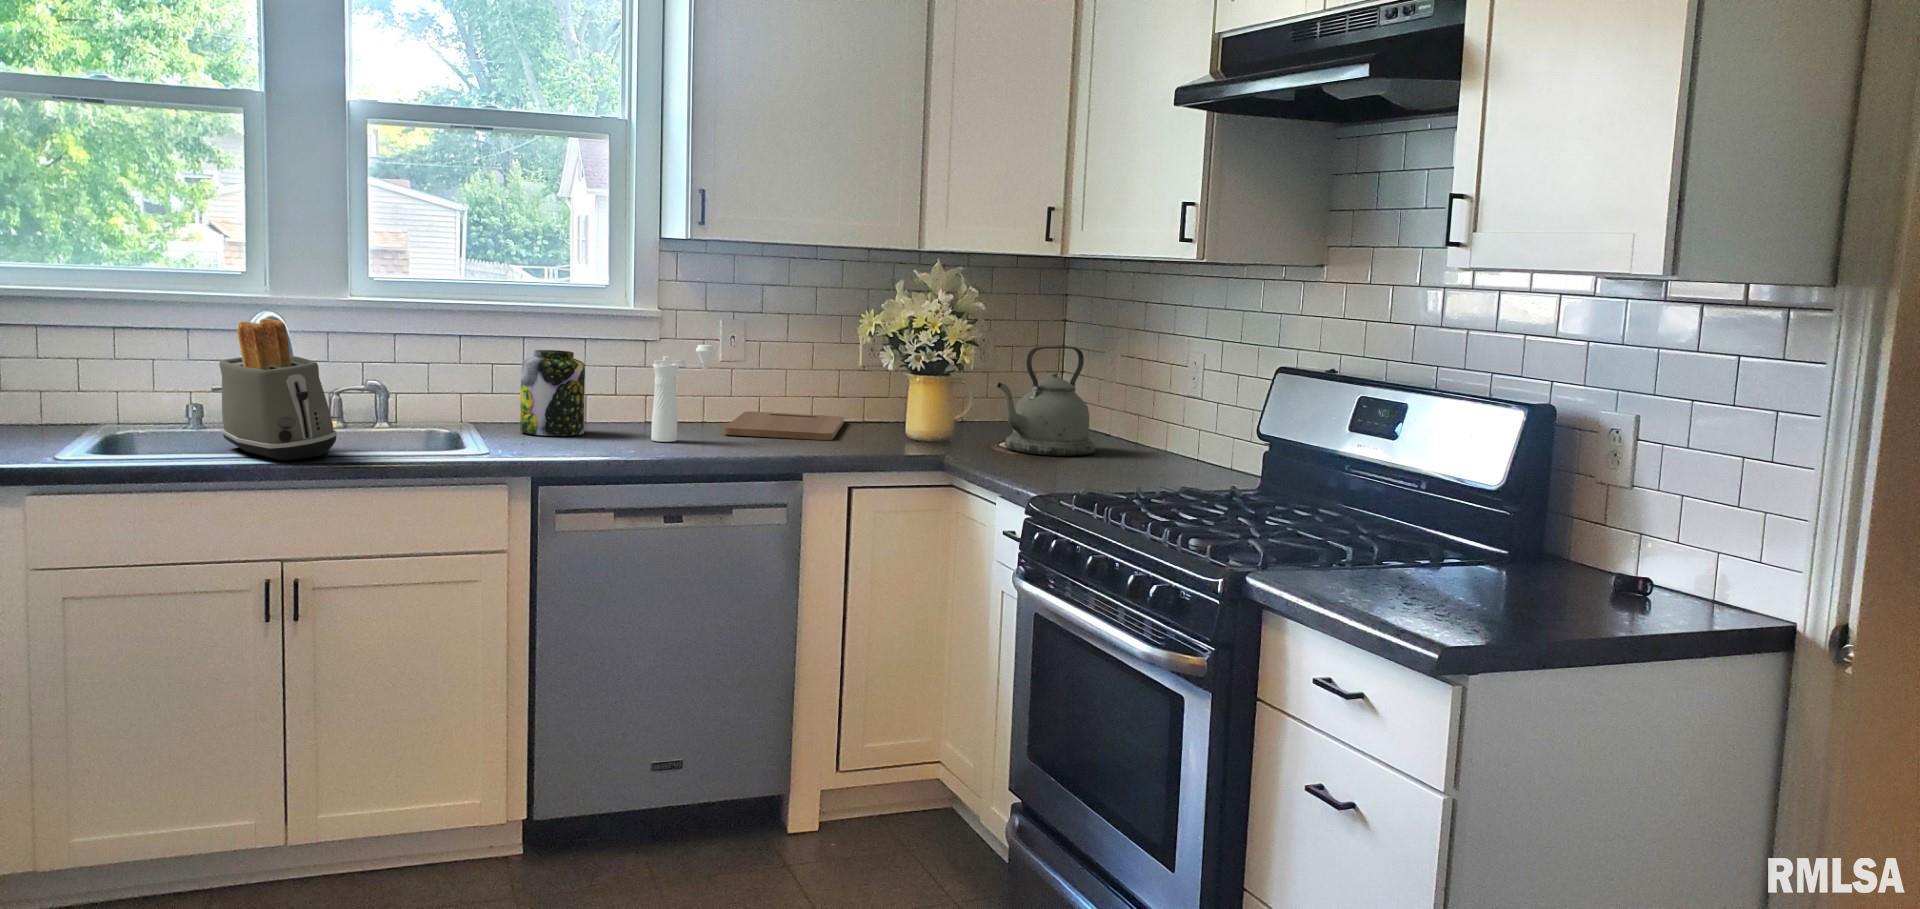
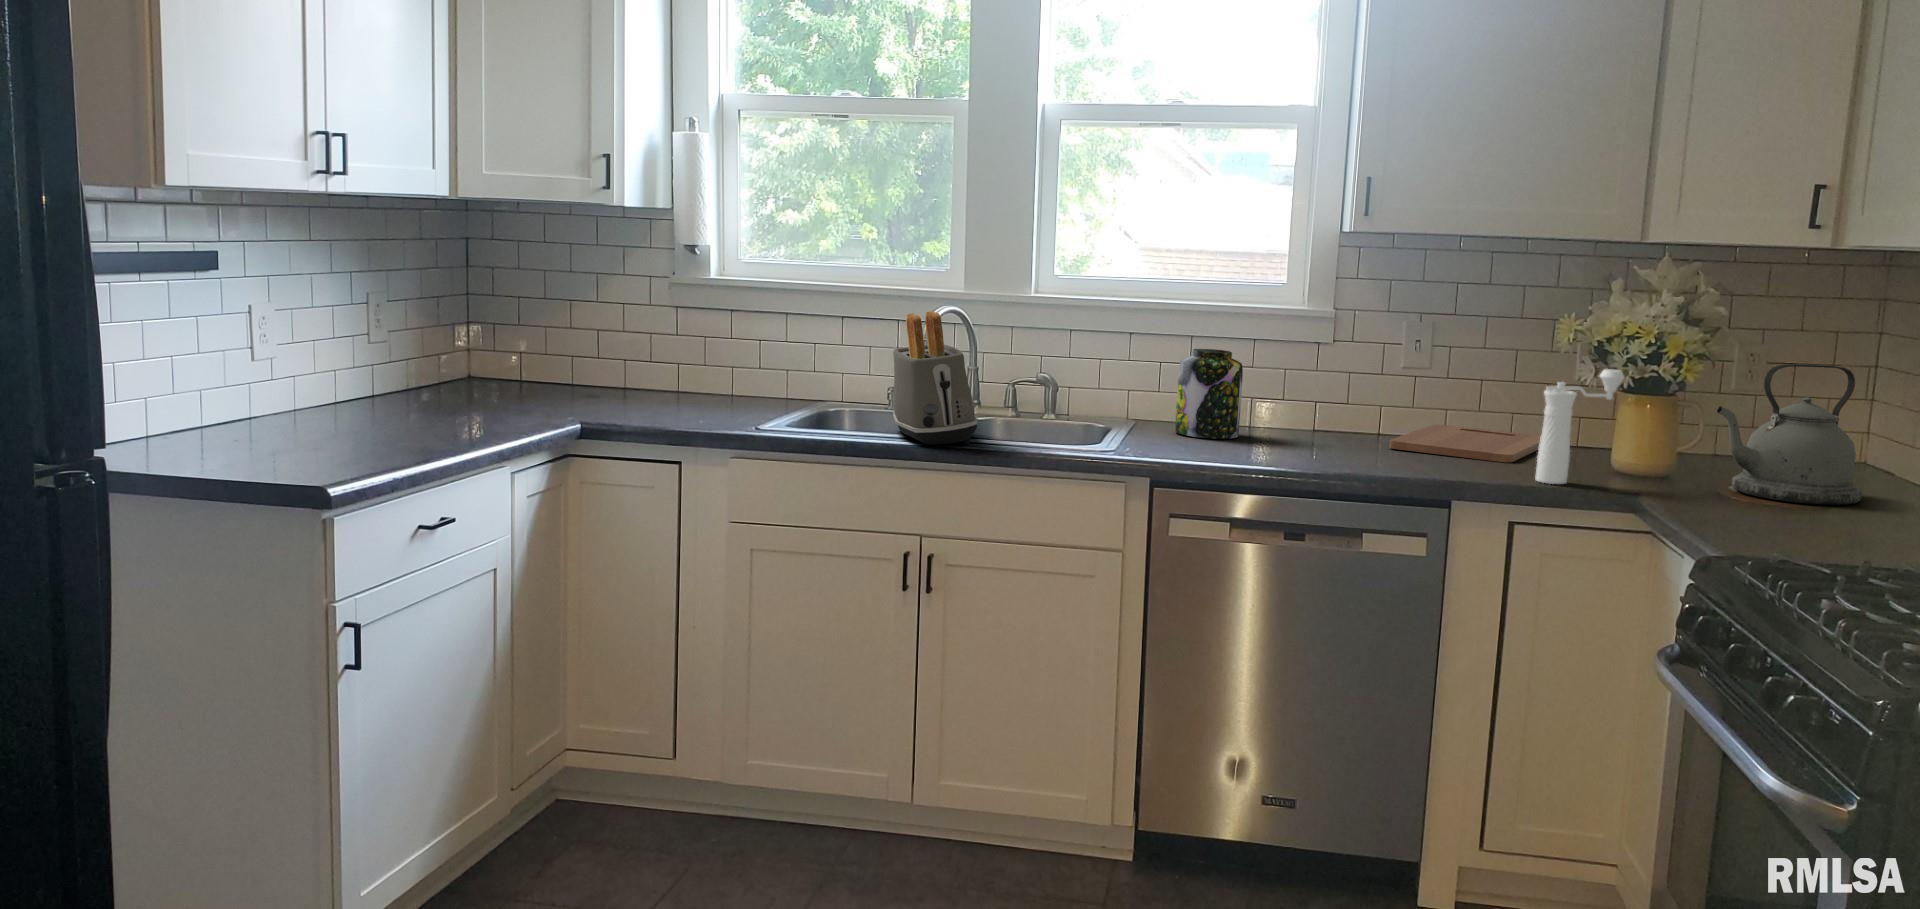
pepper mill: present [651,345,715,442] -> present [1535,369,1624,484]

